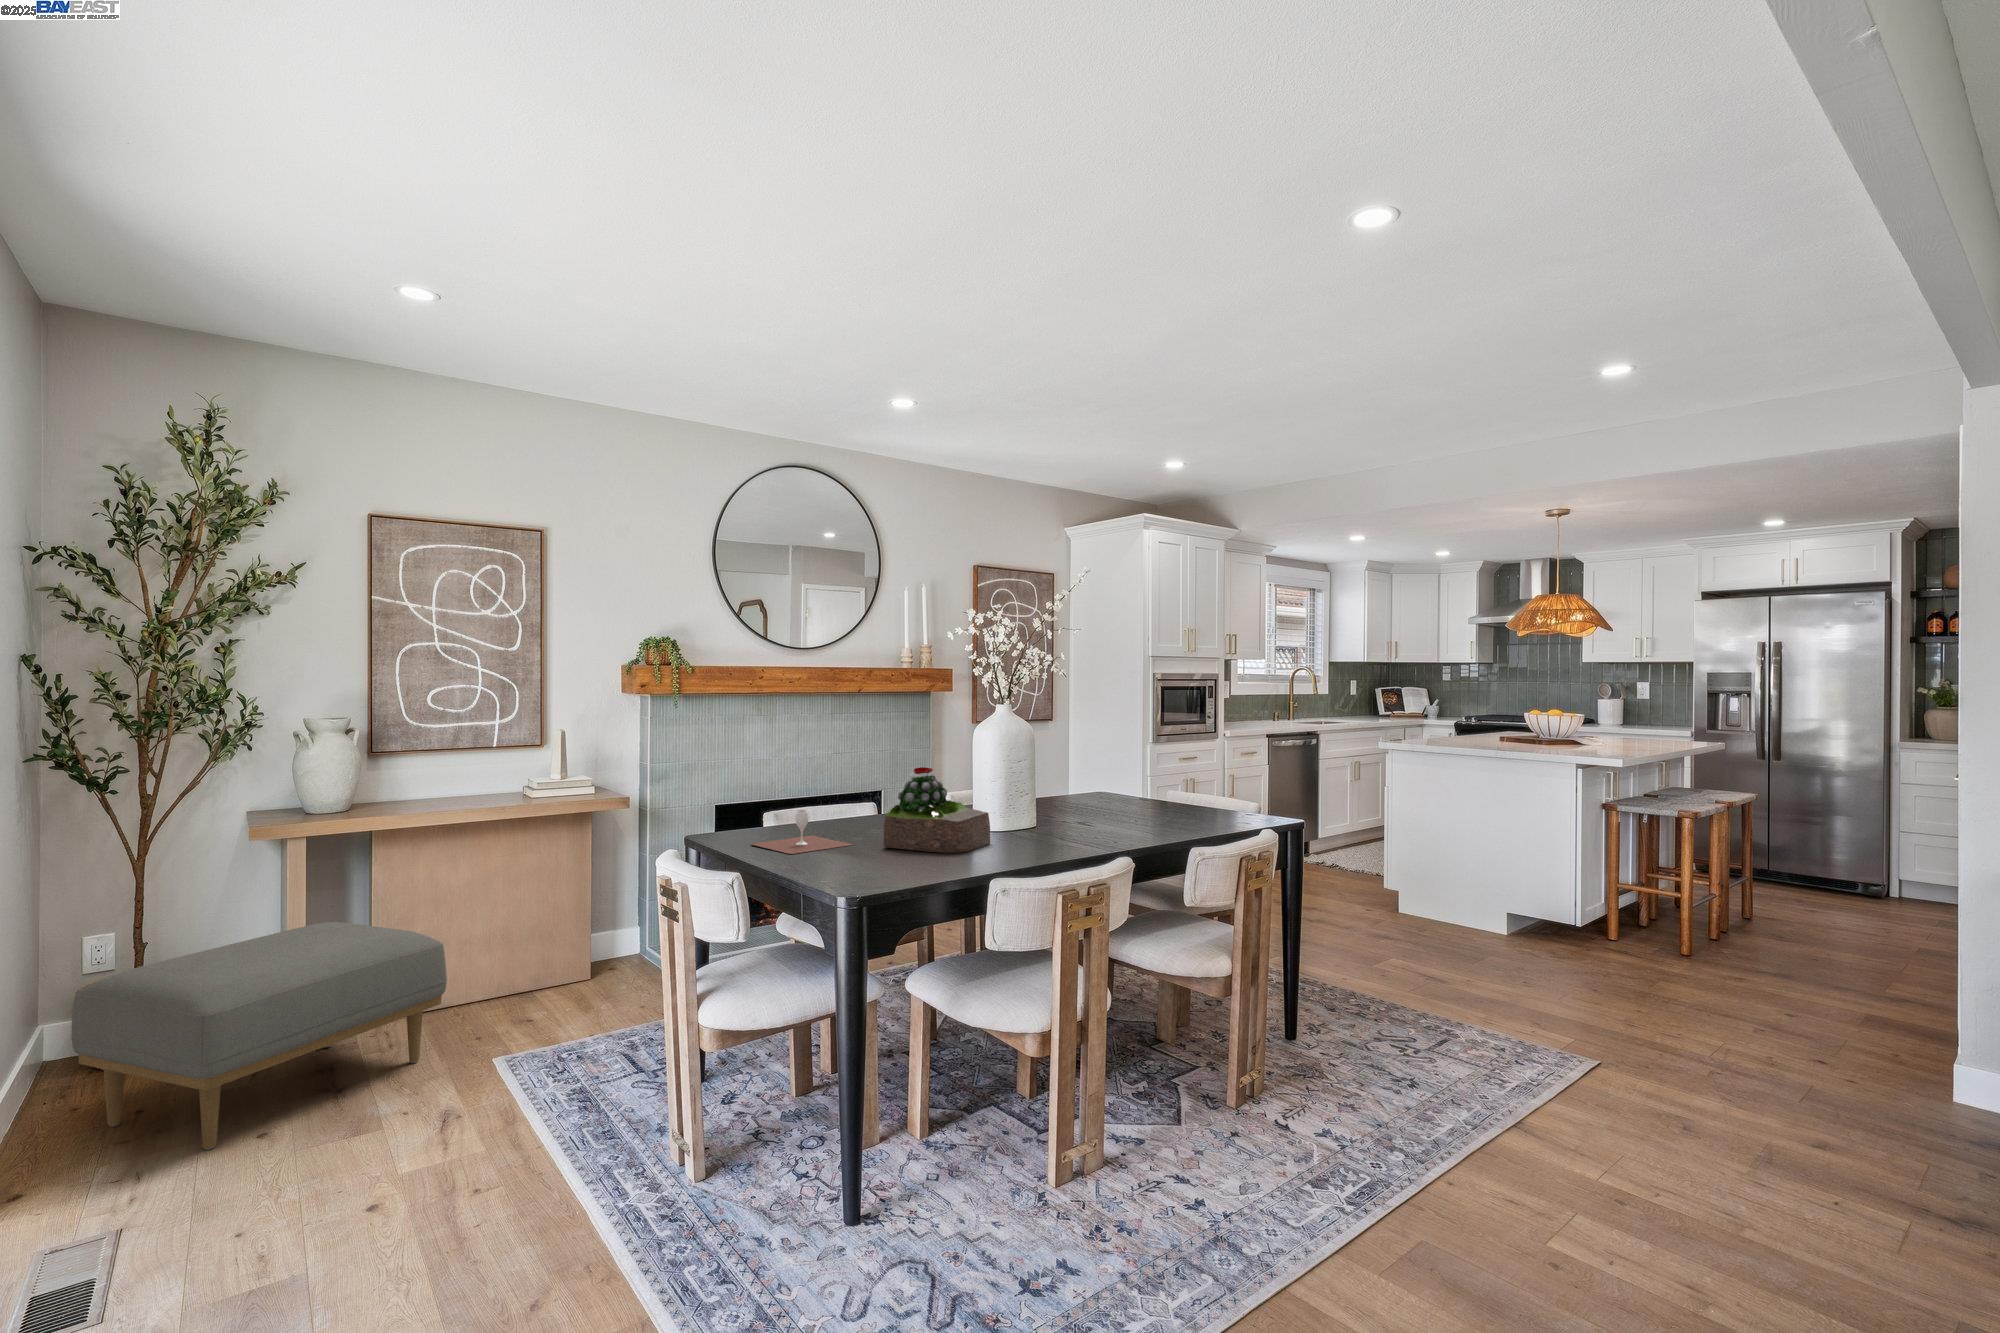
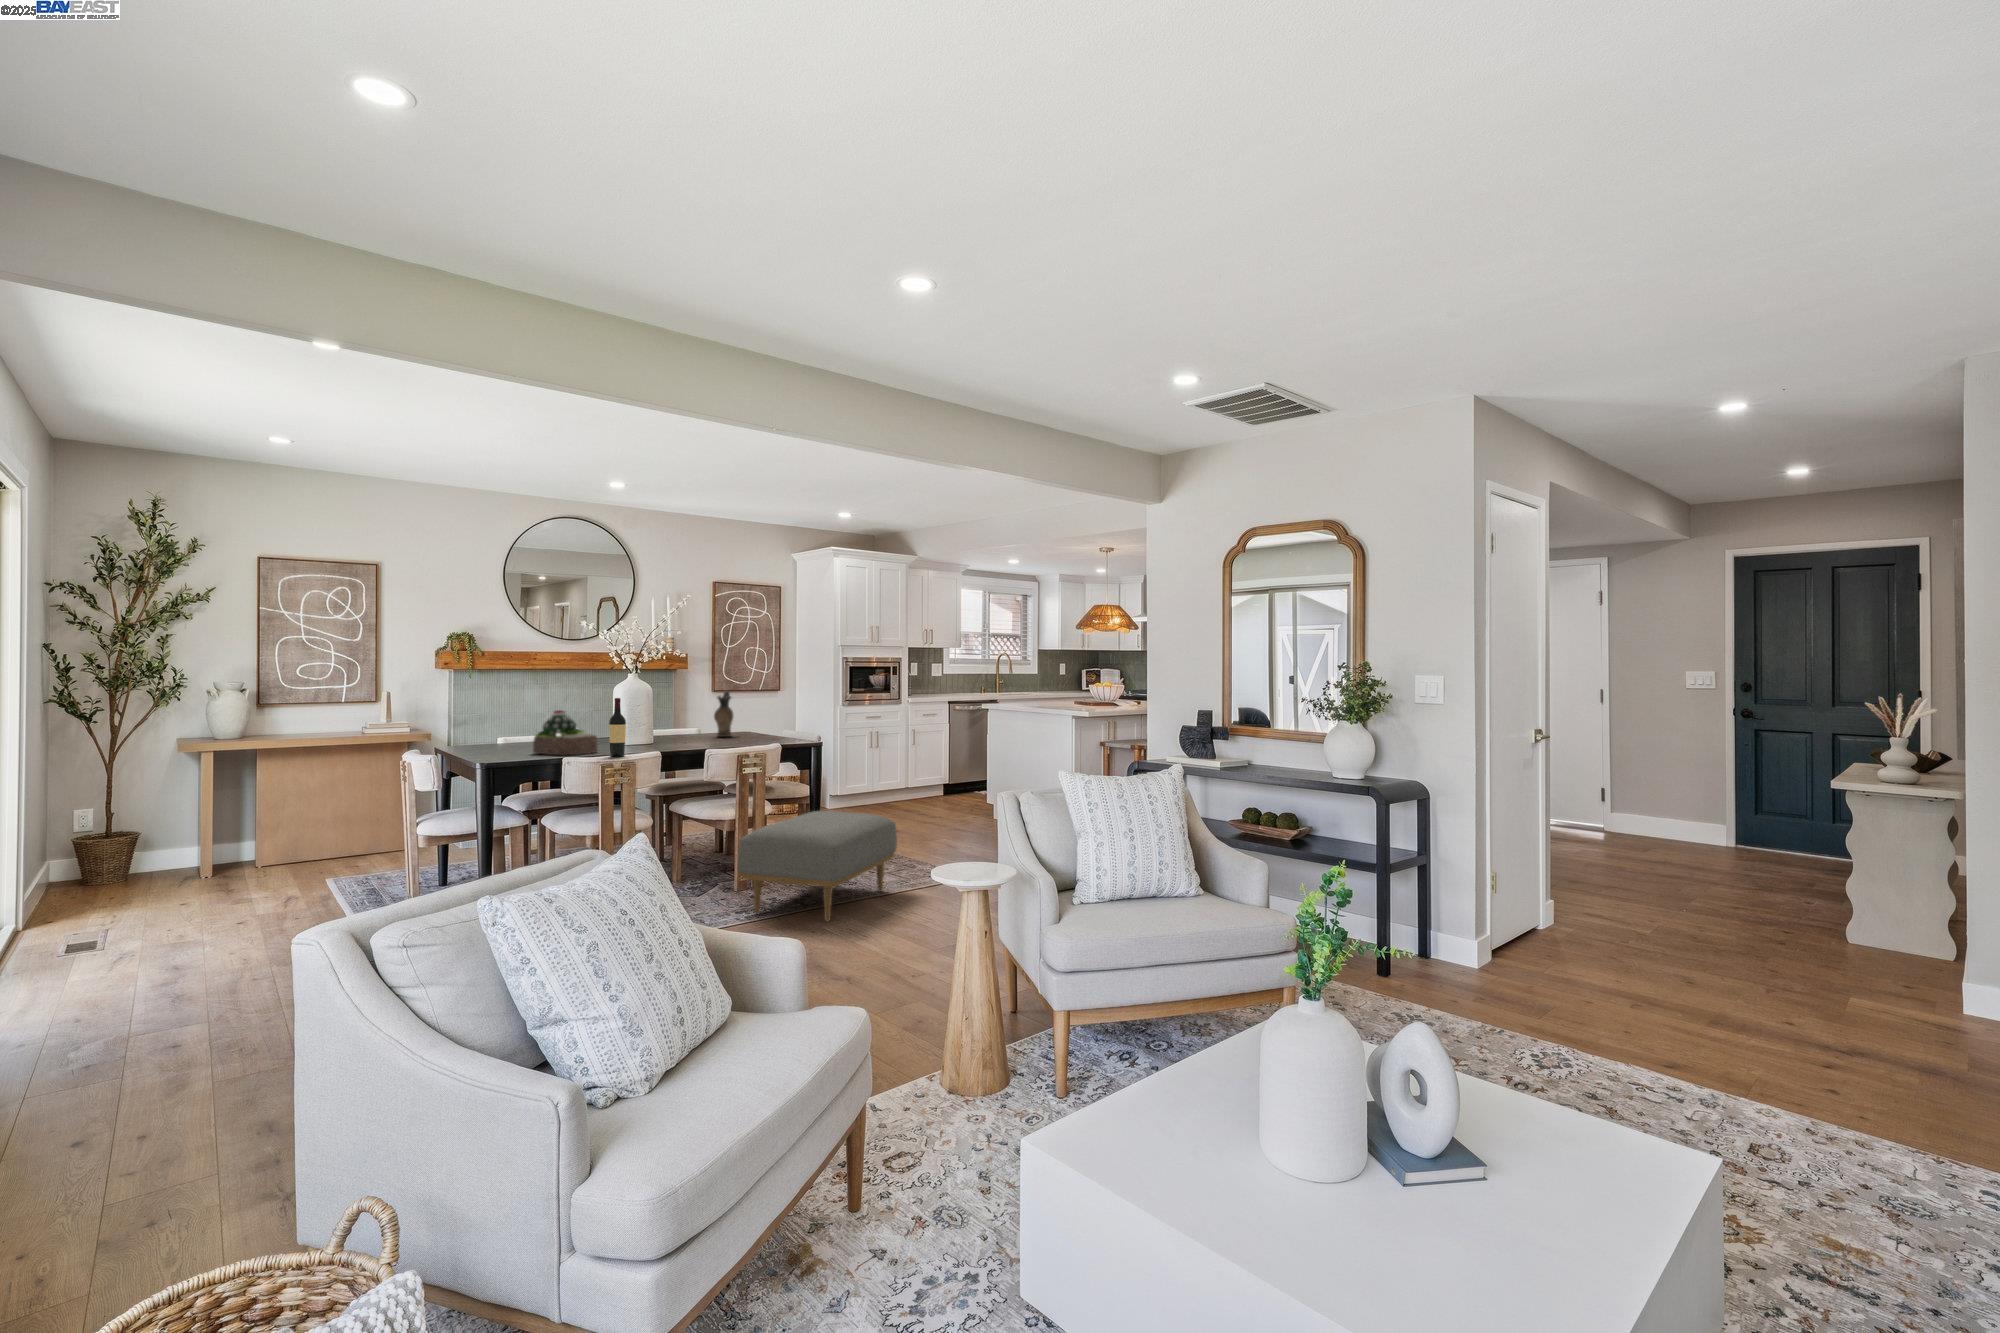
ceramic pitcher: none [1085,723,1116,800] -> present [714,690,733,737]
wine bottle: none [1040,747,1068,857] -> present [609,698,626,757]
wine glass: present [751,810,853,854] -> none [461,734,520,756]
ottoman: present [71,922,447,1150] -> present [738,811,897,922]

